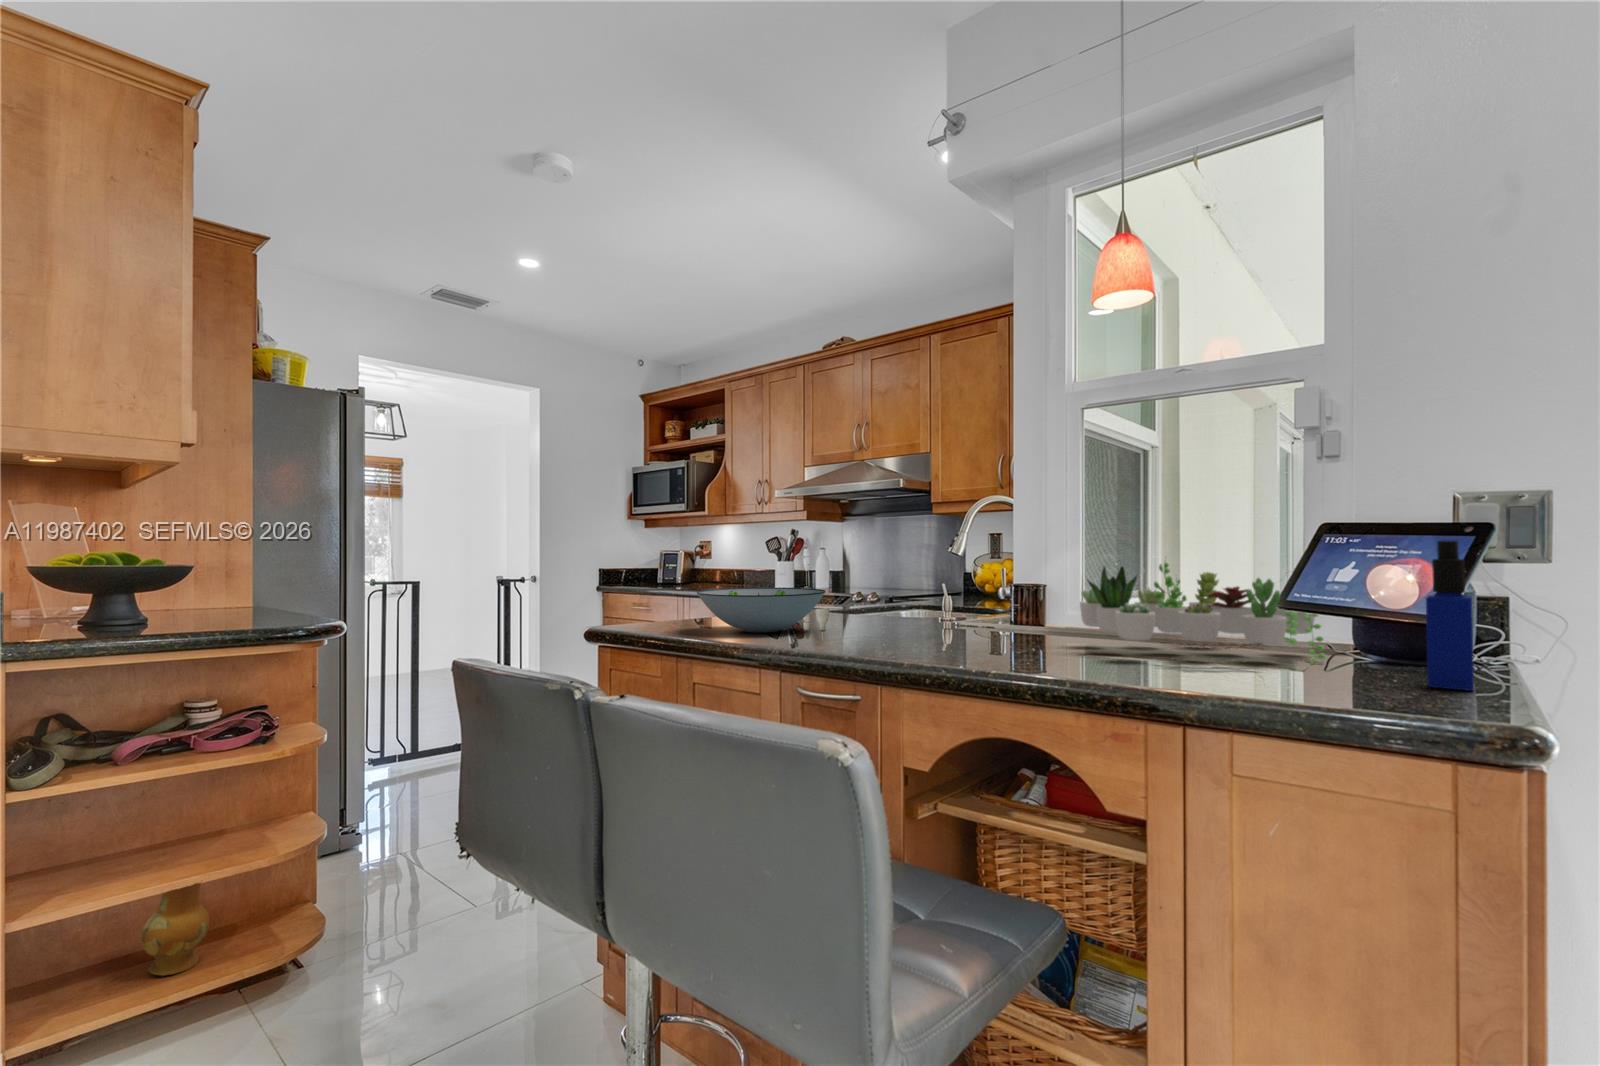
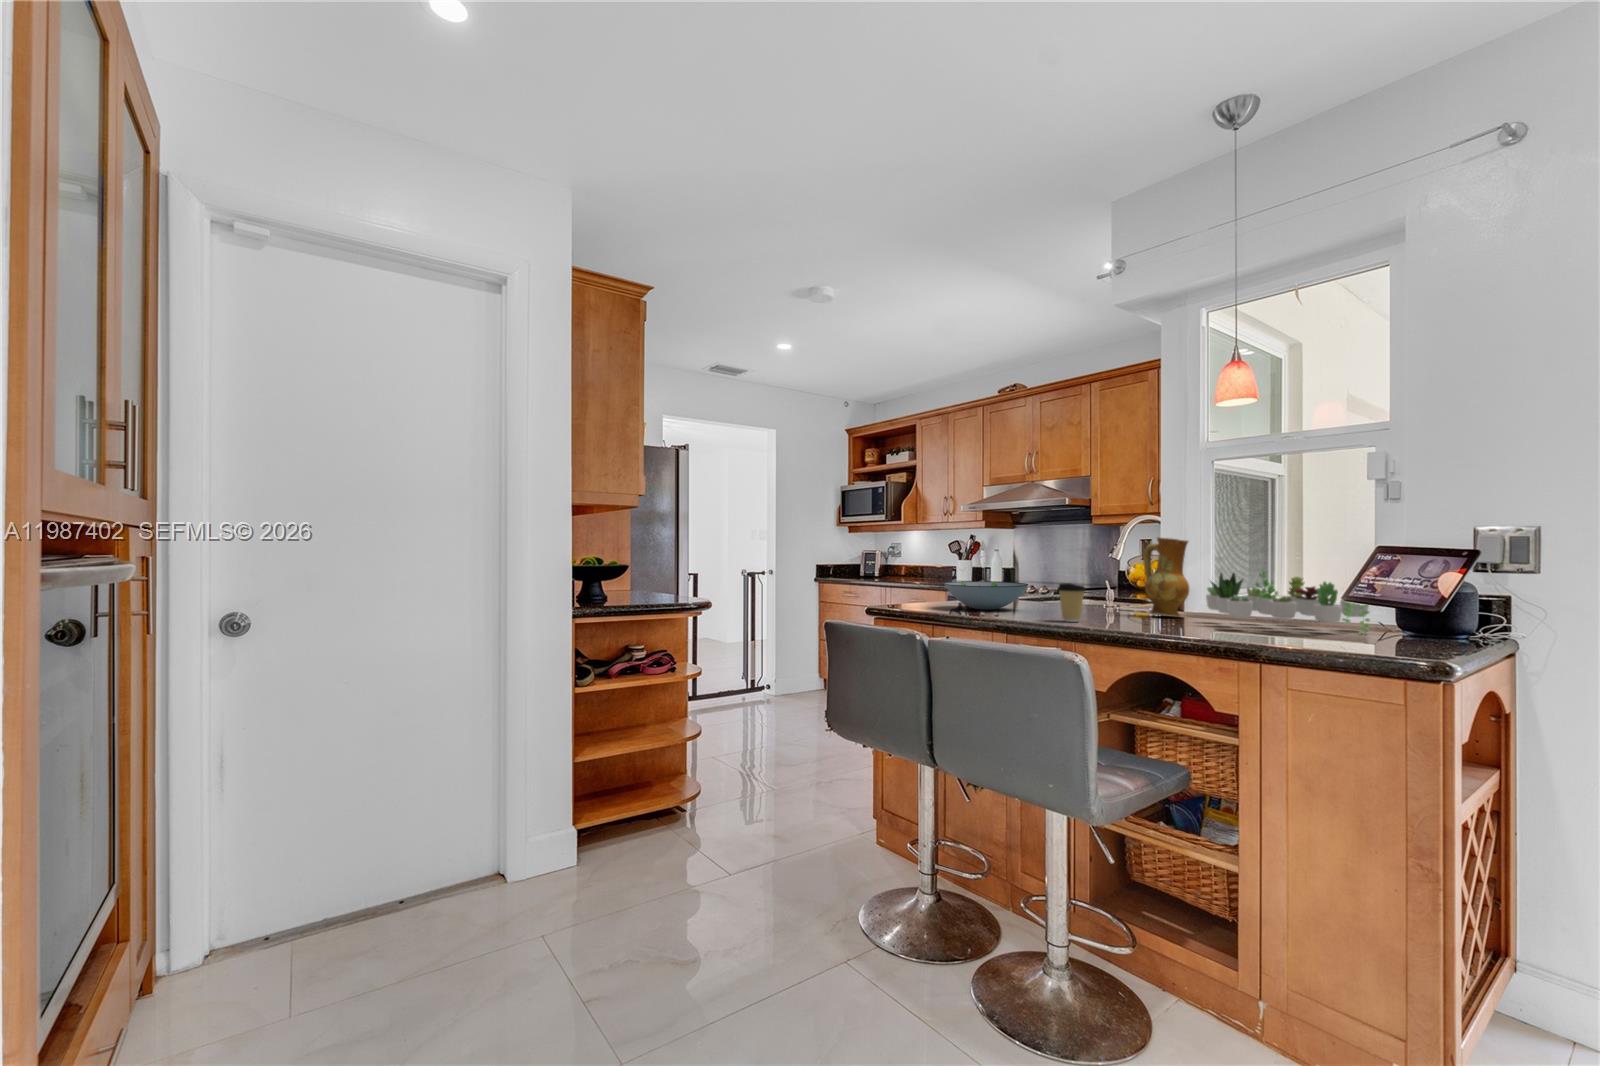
bottle: present [1426,540,1474,691] -> none [1416,562,1448,648]
coffee cup: none [854,588,900,653] -> present [1057,583,1086,622]
ceramic jug: present [141,883,209,976] -> present [1143,538,1189,617]

